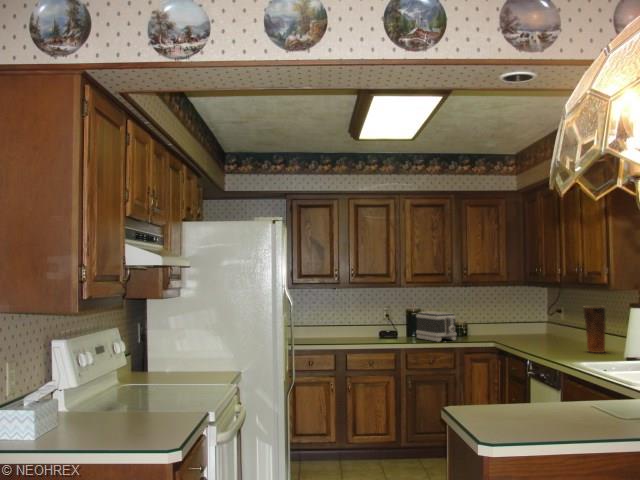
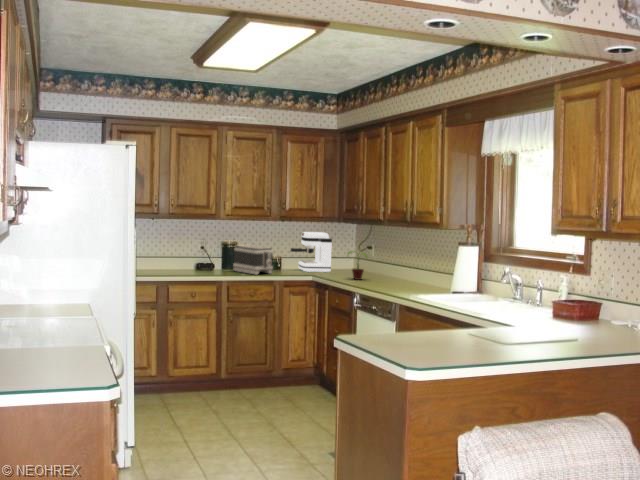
coffee maker: none [476,296,521,338] -> present [290,232,332,272]
vase: present [583,306,606,353] -> none [387,246,404,286]
potted plant: none [536,314,561,346] -> present [348,251,367,280]

